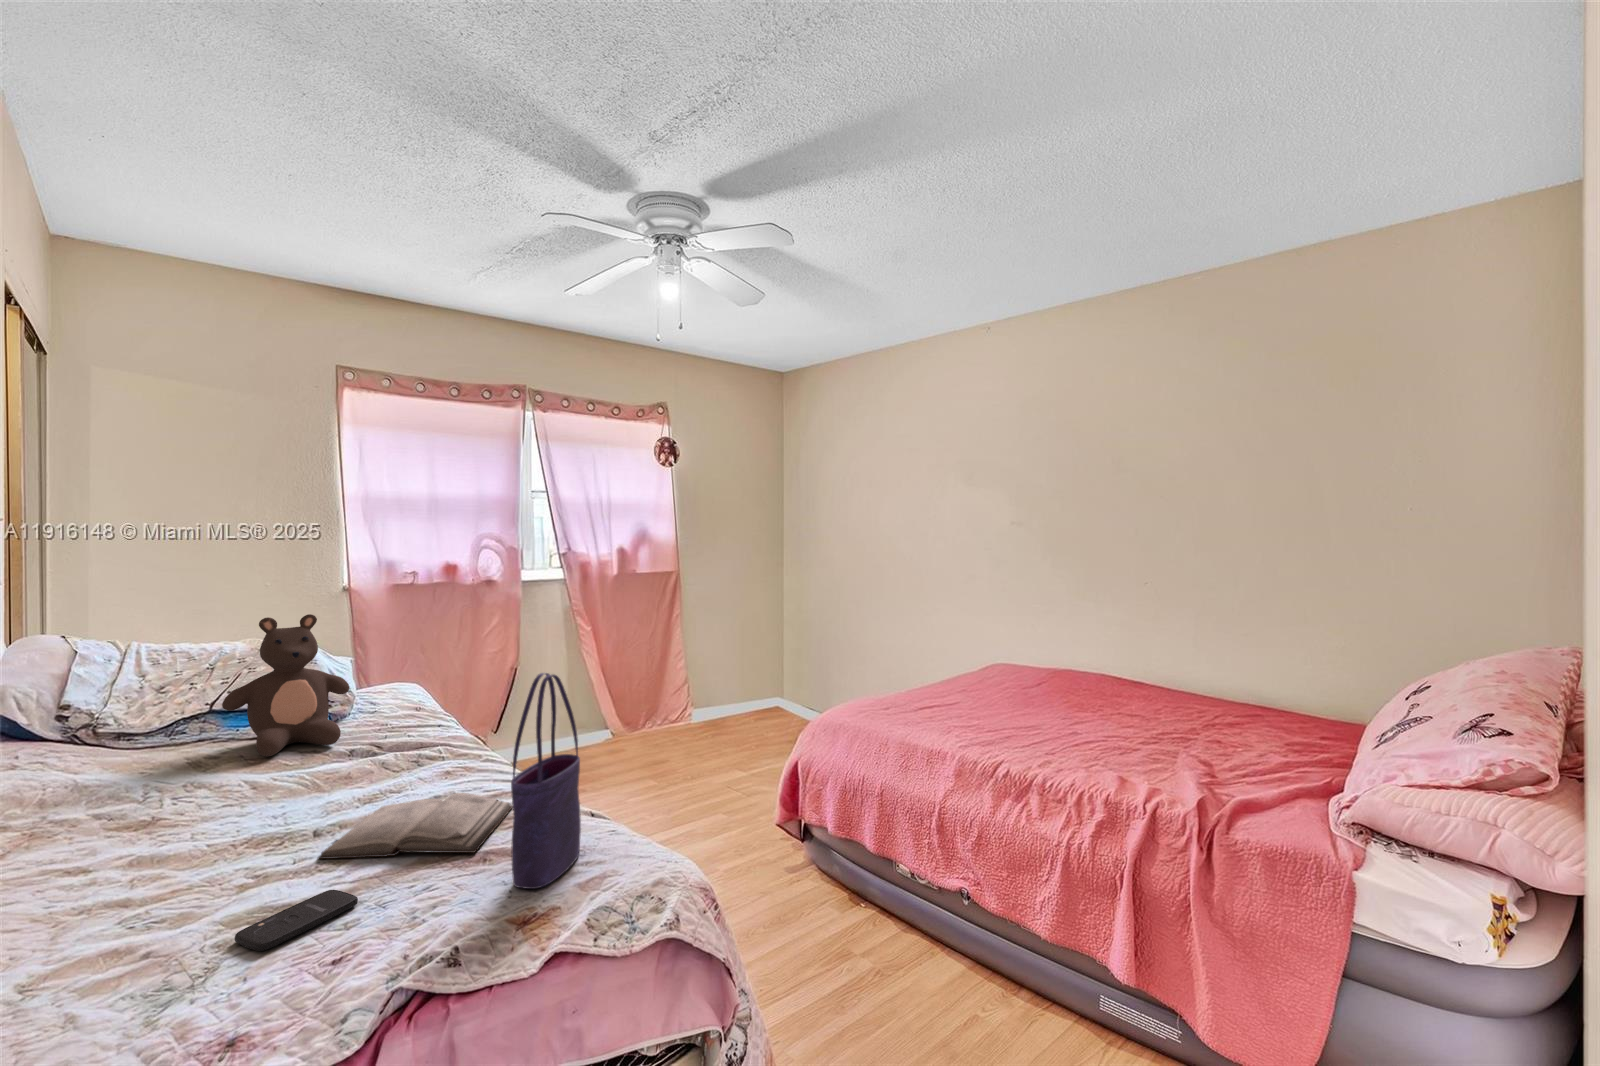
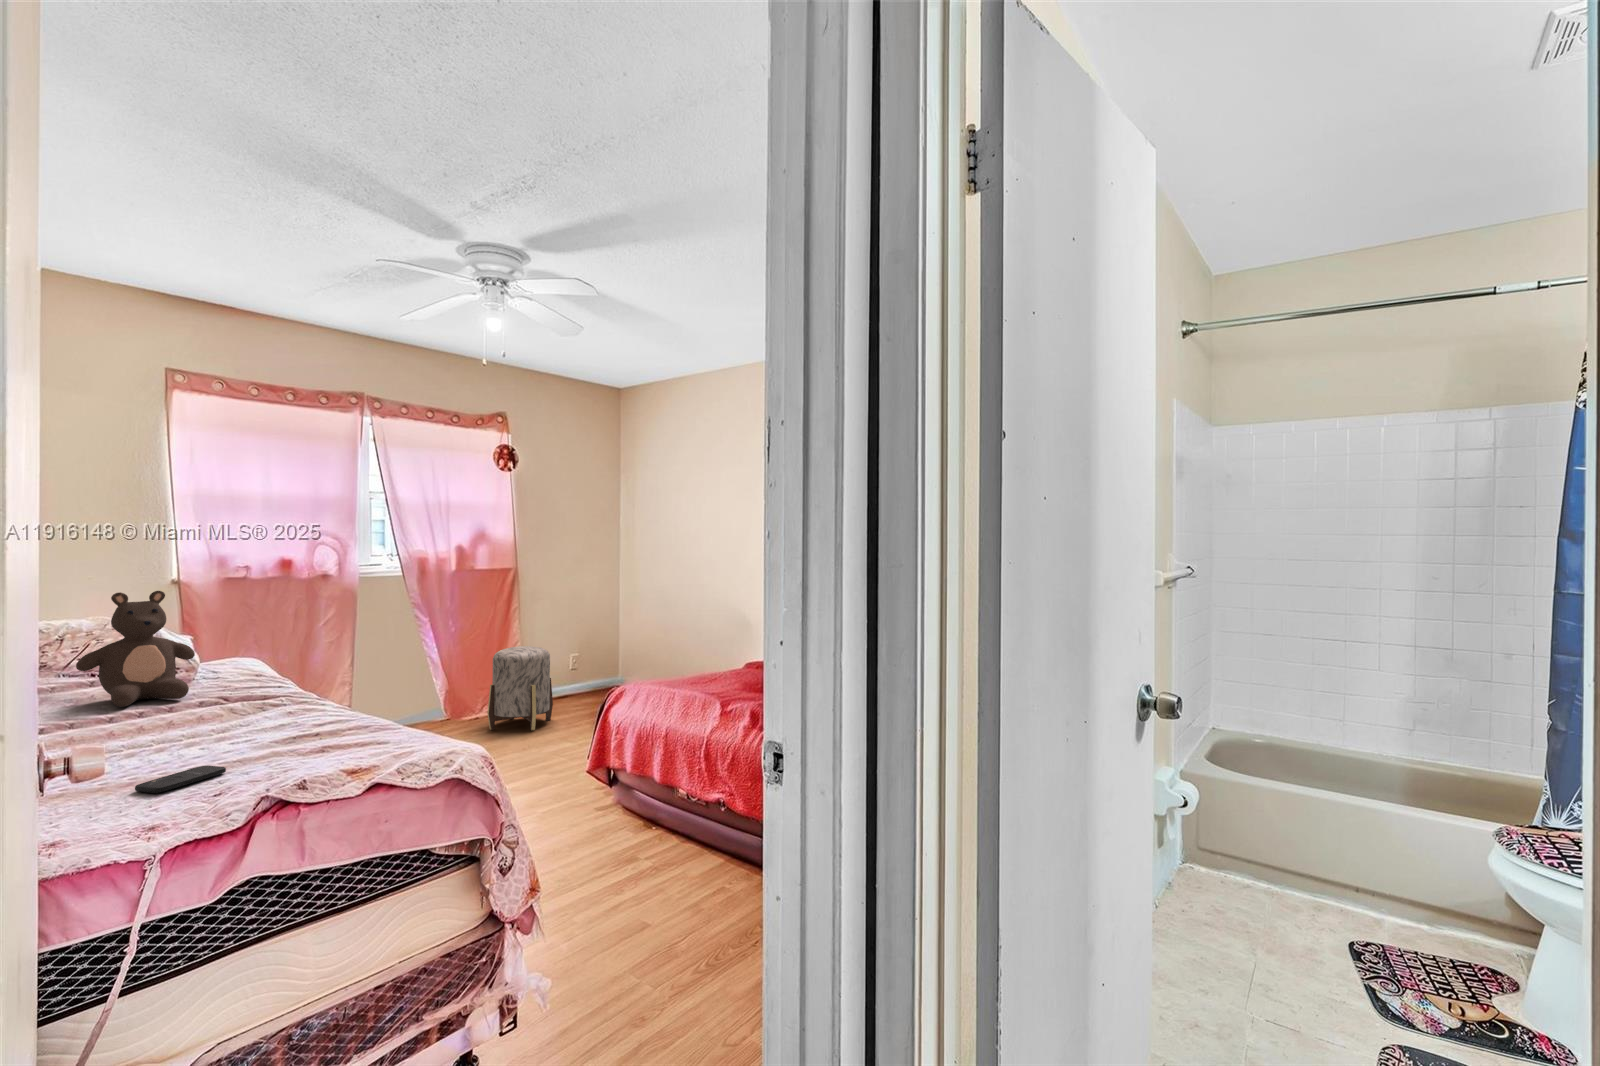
ottoman: none [651,658,718,753] -> present [487,646,553,730]
tote bag: present [511,673,581,889] -> none [344,614,399,760]
diary: present [318,793,513,859] -> none [187,716,347,756]

